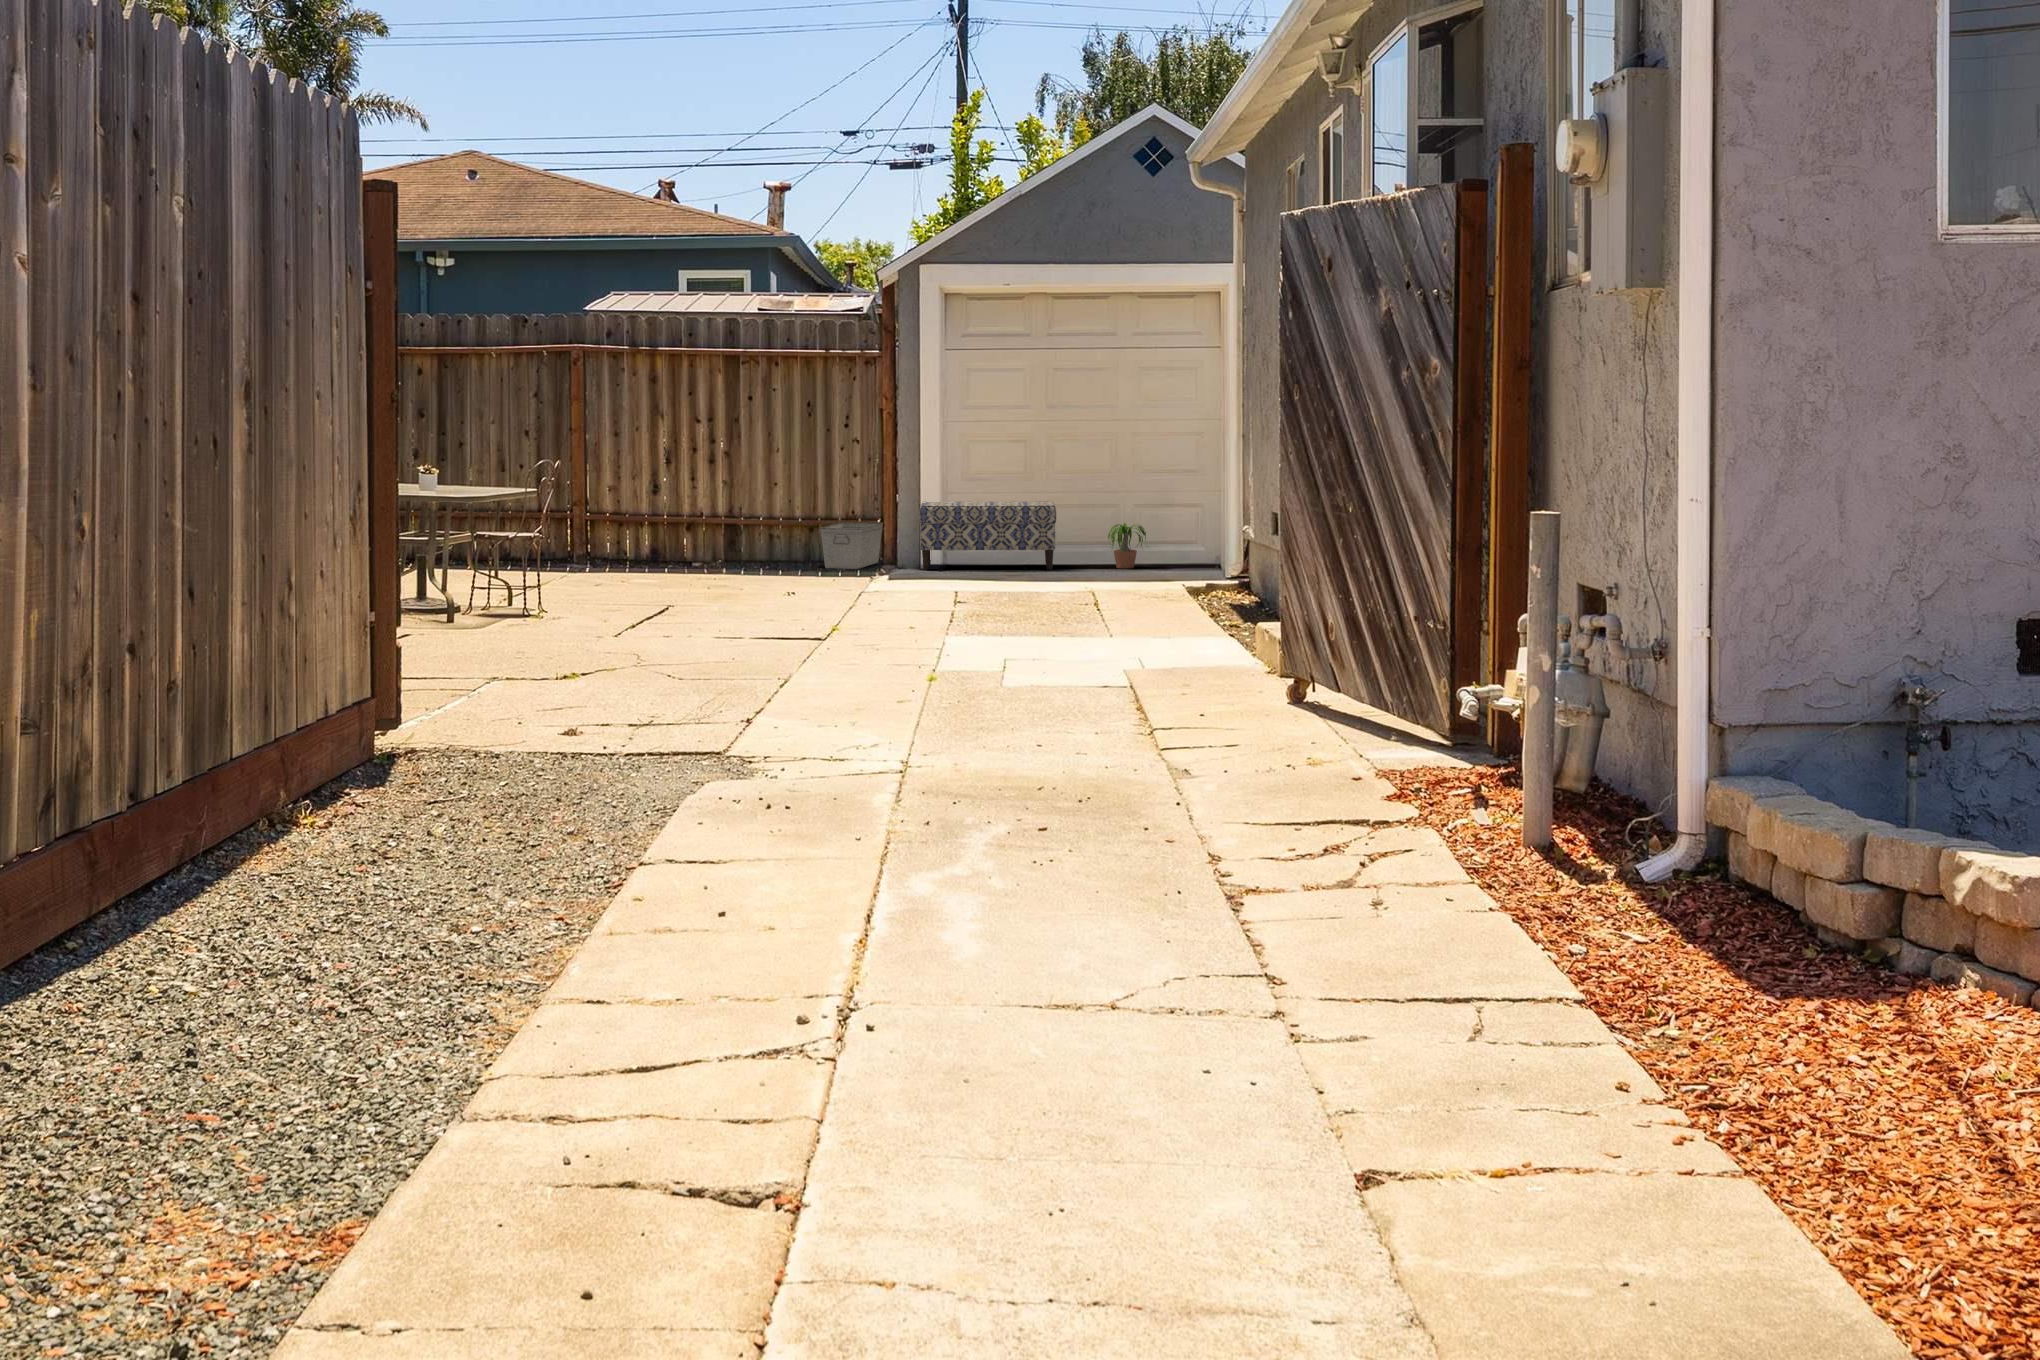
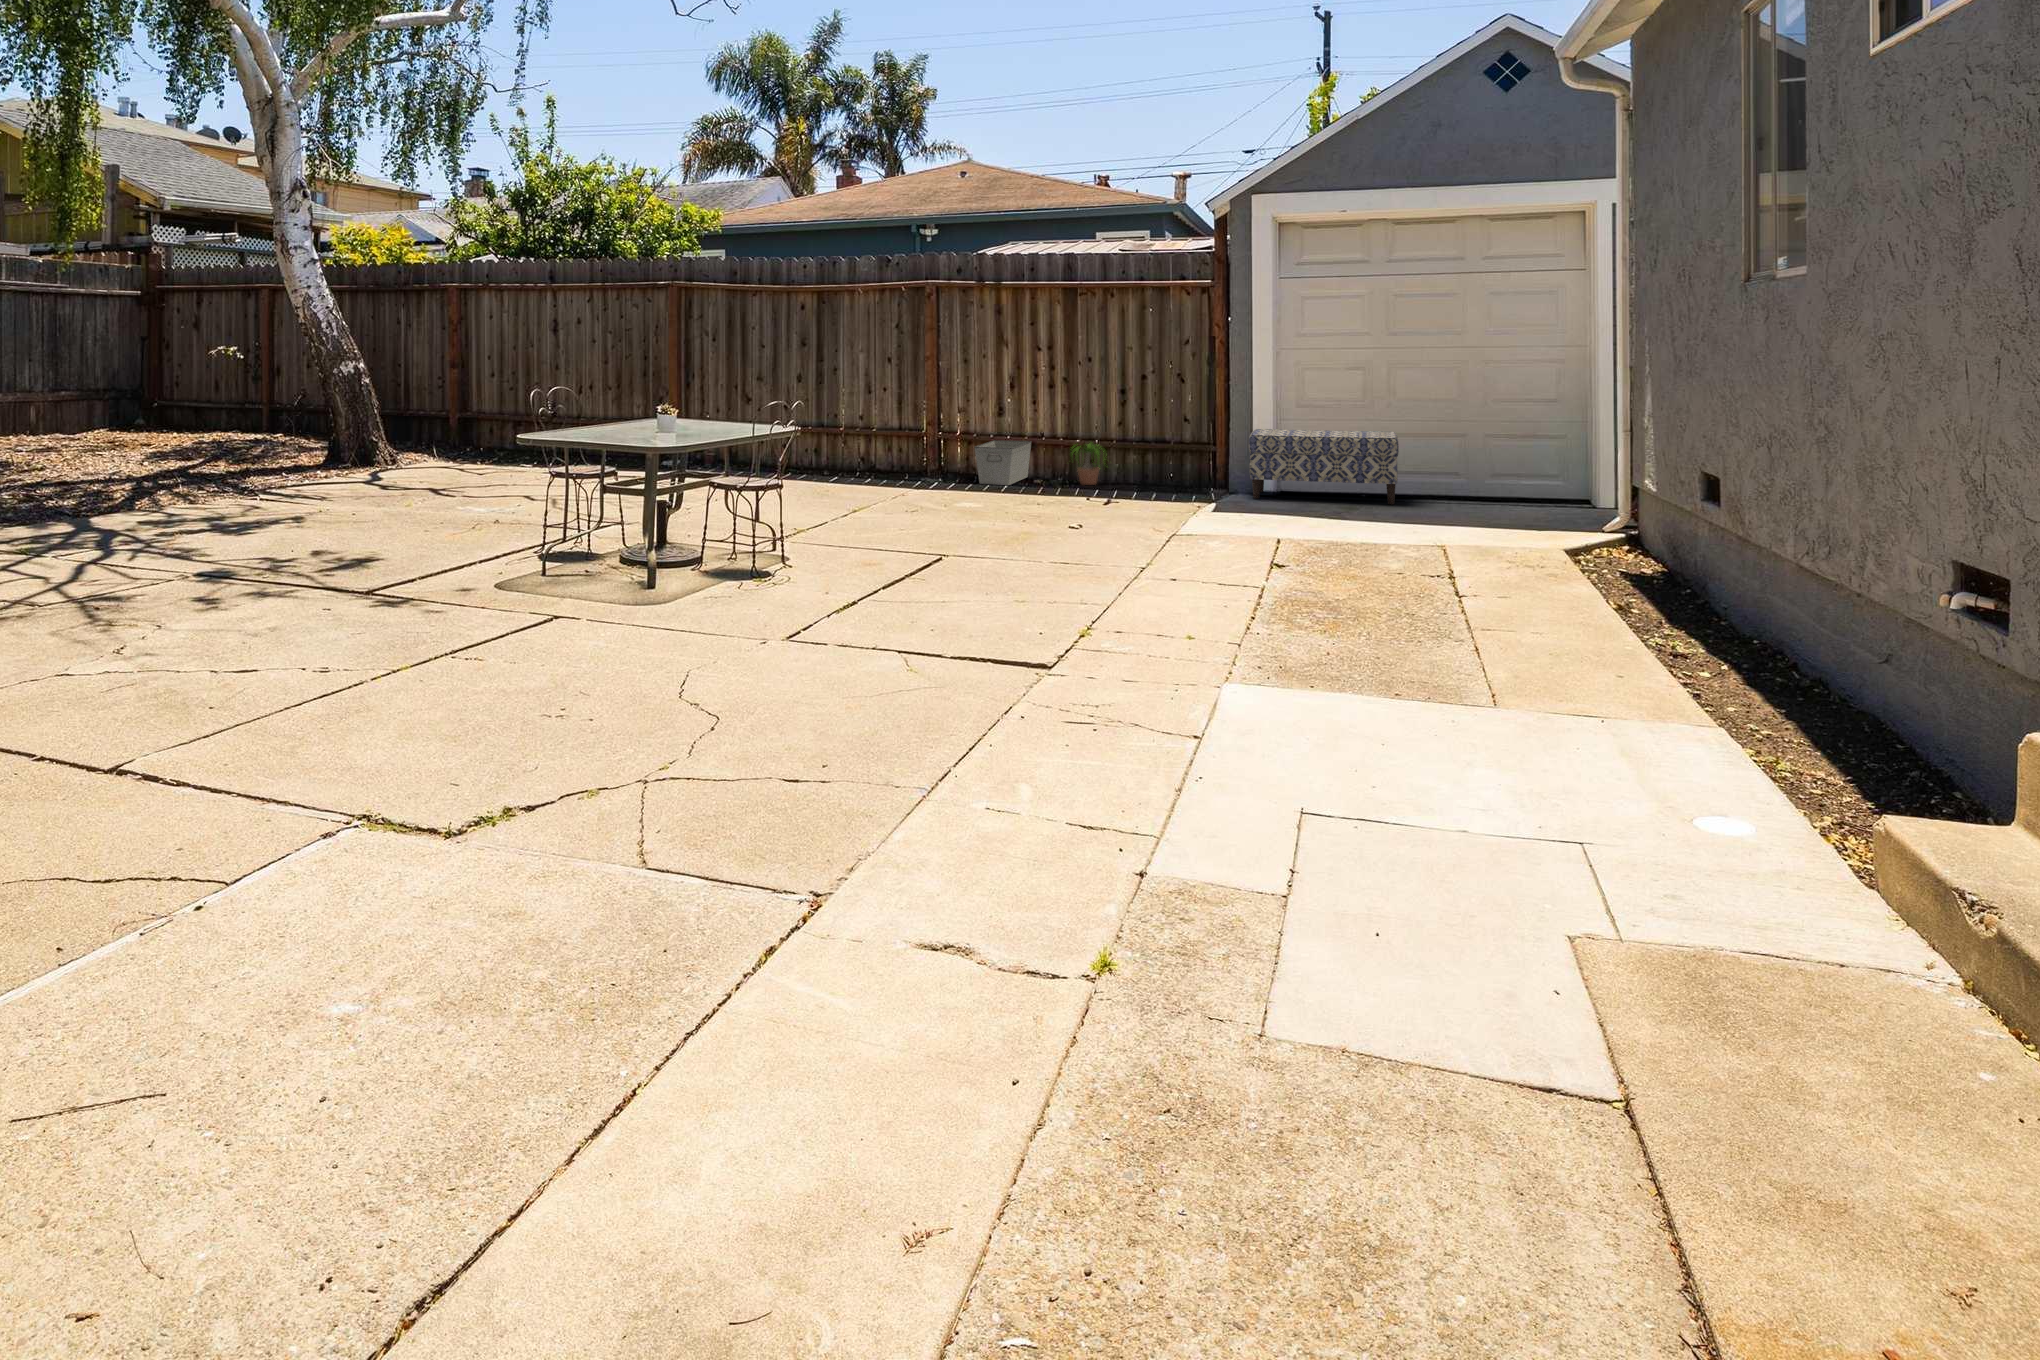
storage bin: present [820,522,883,569] -> present [974,440,1031,485]
potted plant: present [1108,523,1146,568] -> present [1071,443,1107,485]

